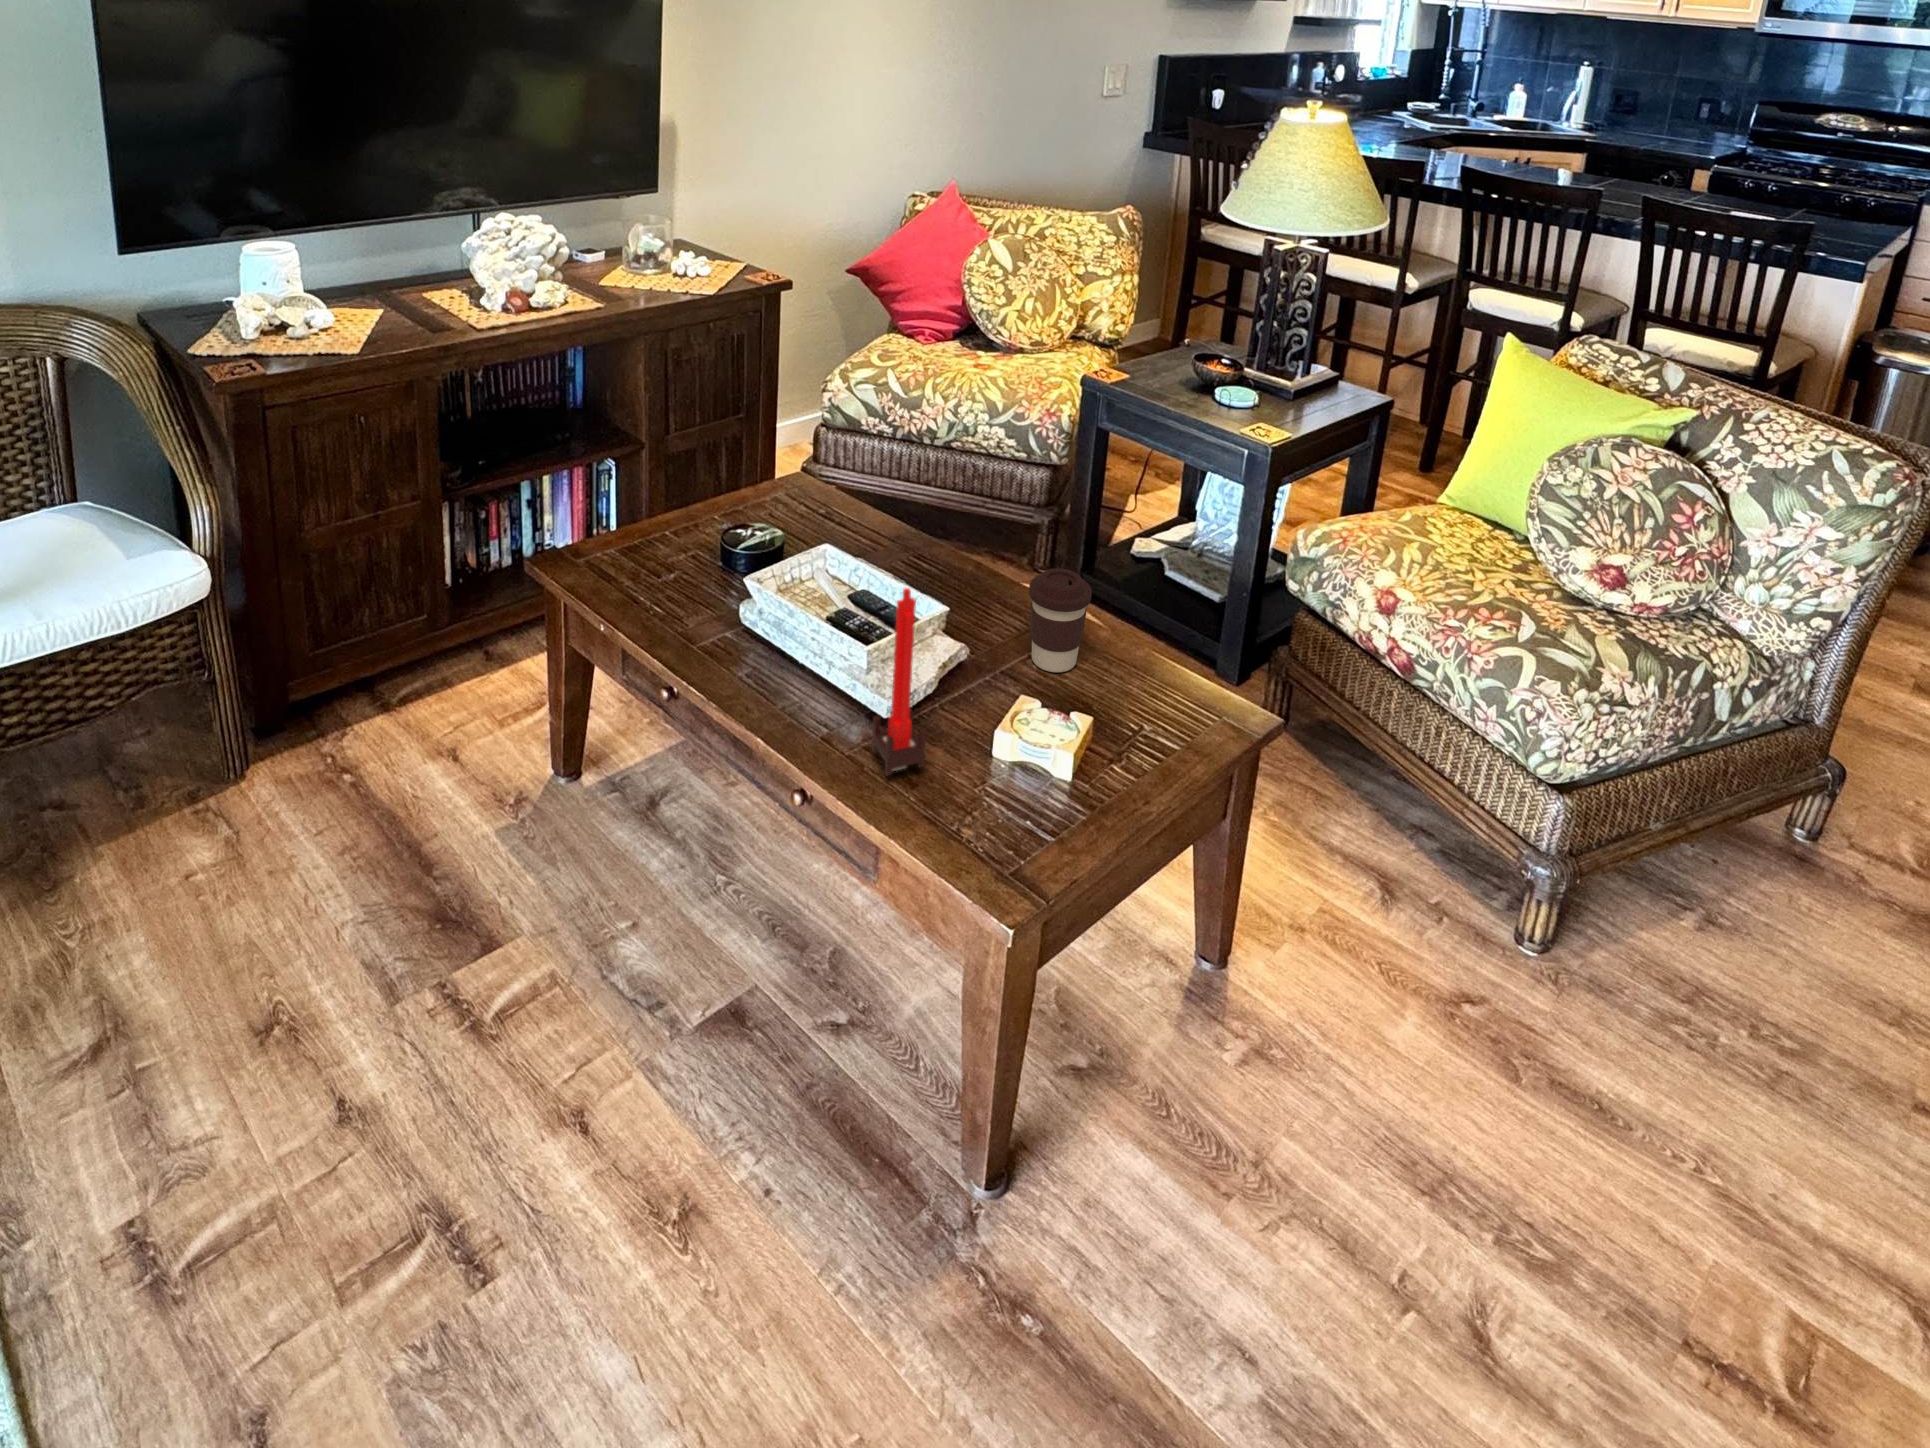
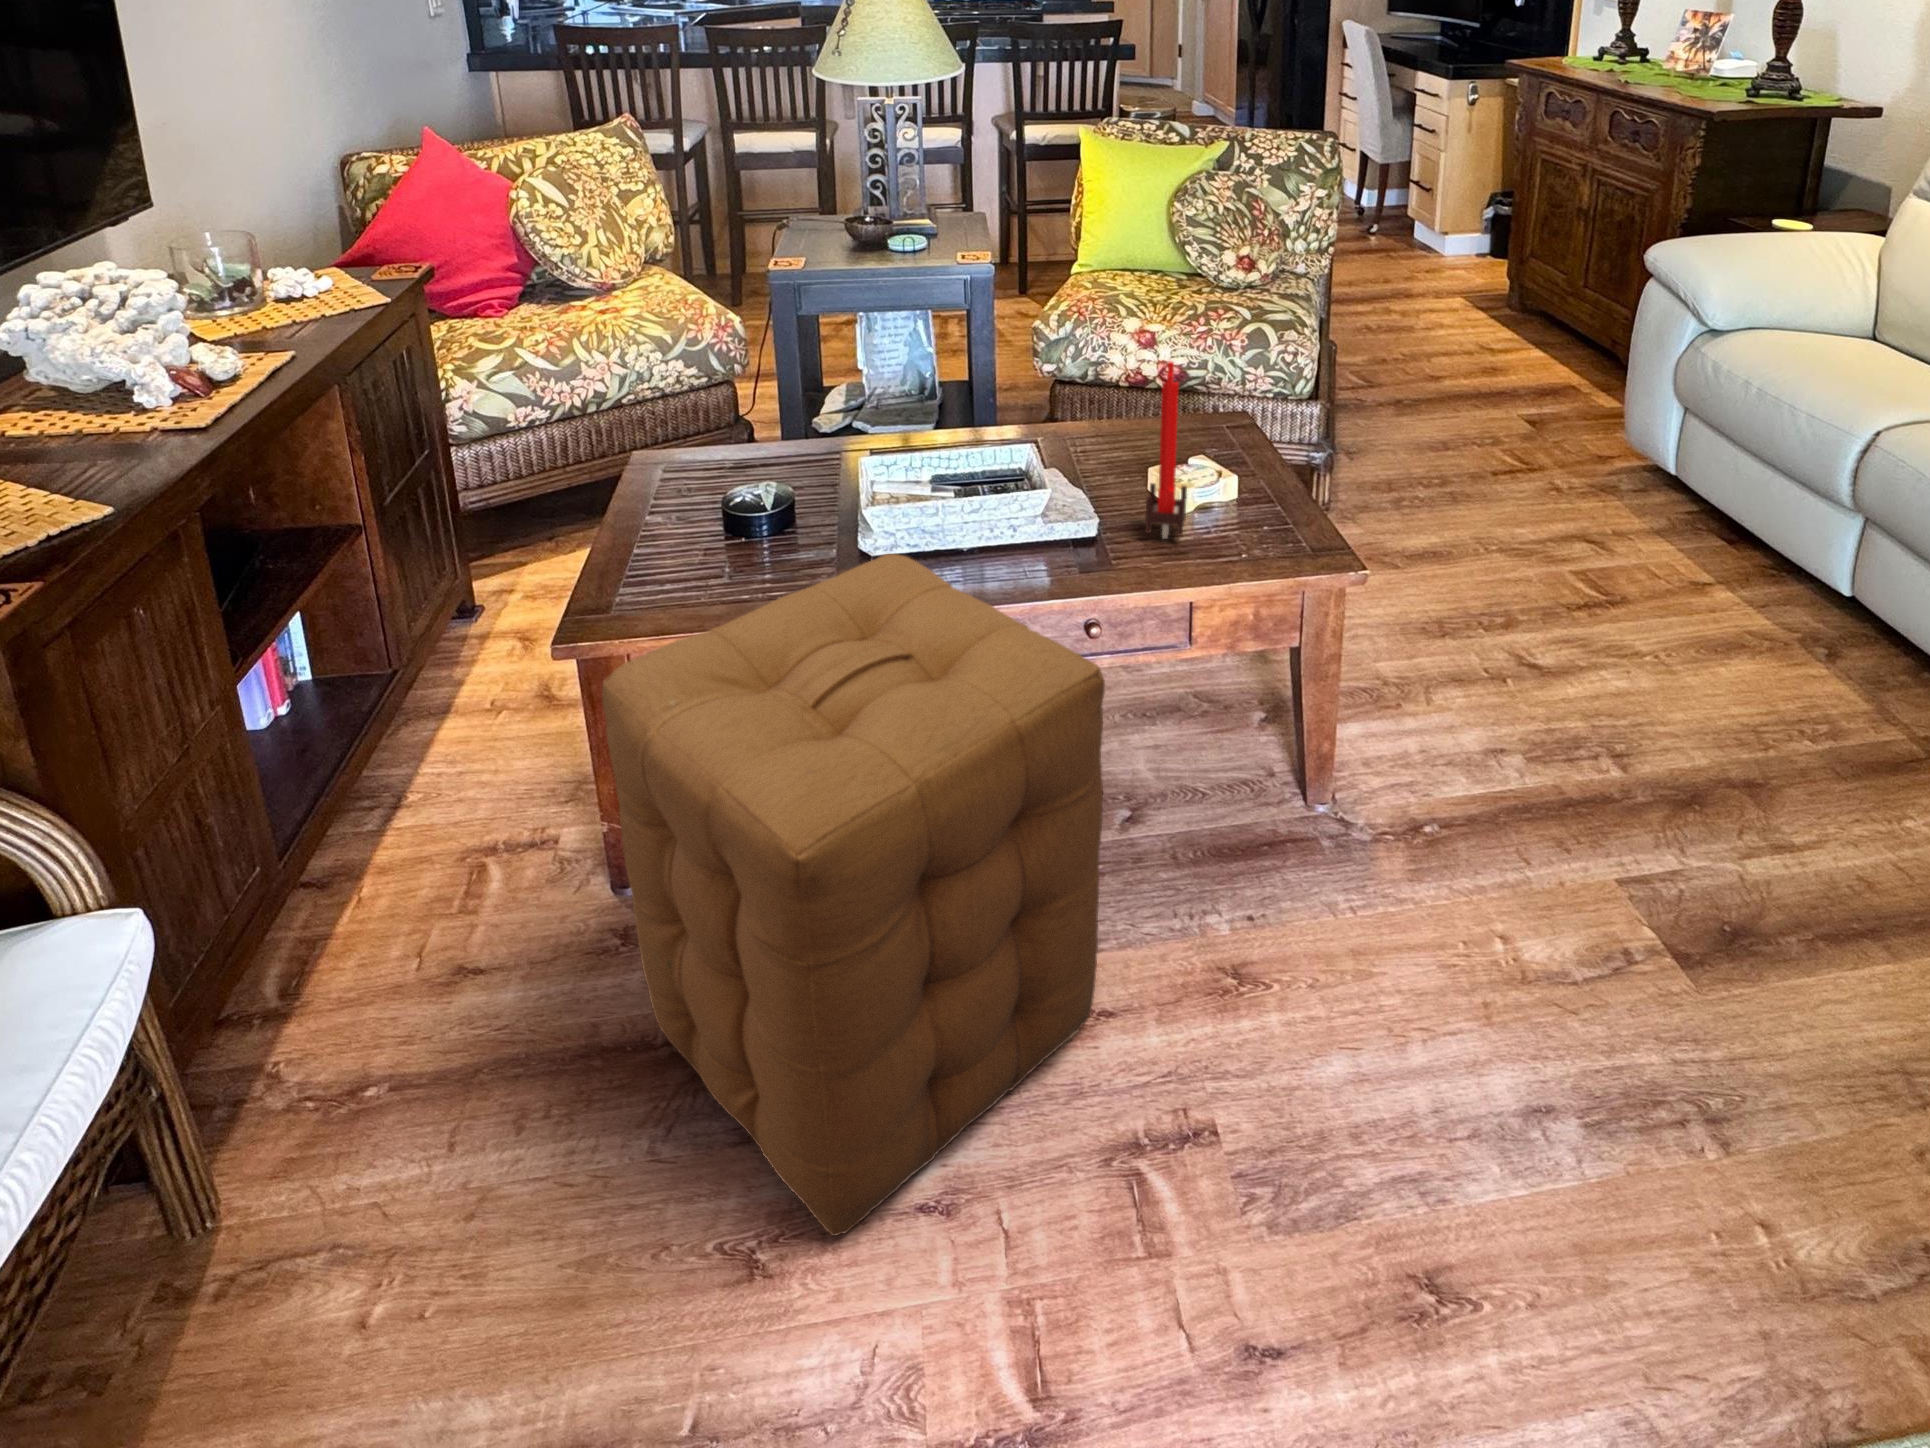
coffee cup: present [1029,569,1092,672] -> none [1073,359,1129,449]
ottoman: none [251,595,683,1116] -> present [602,554,1105,1236]

